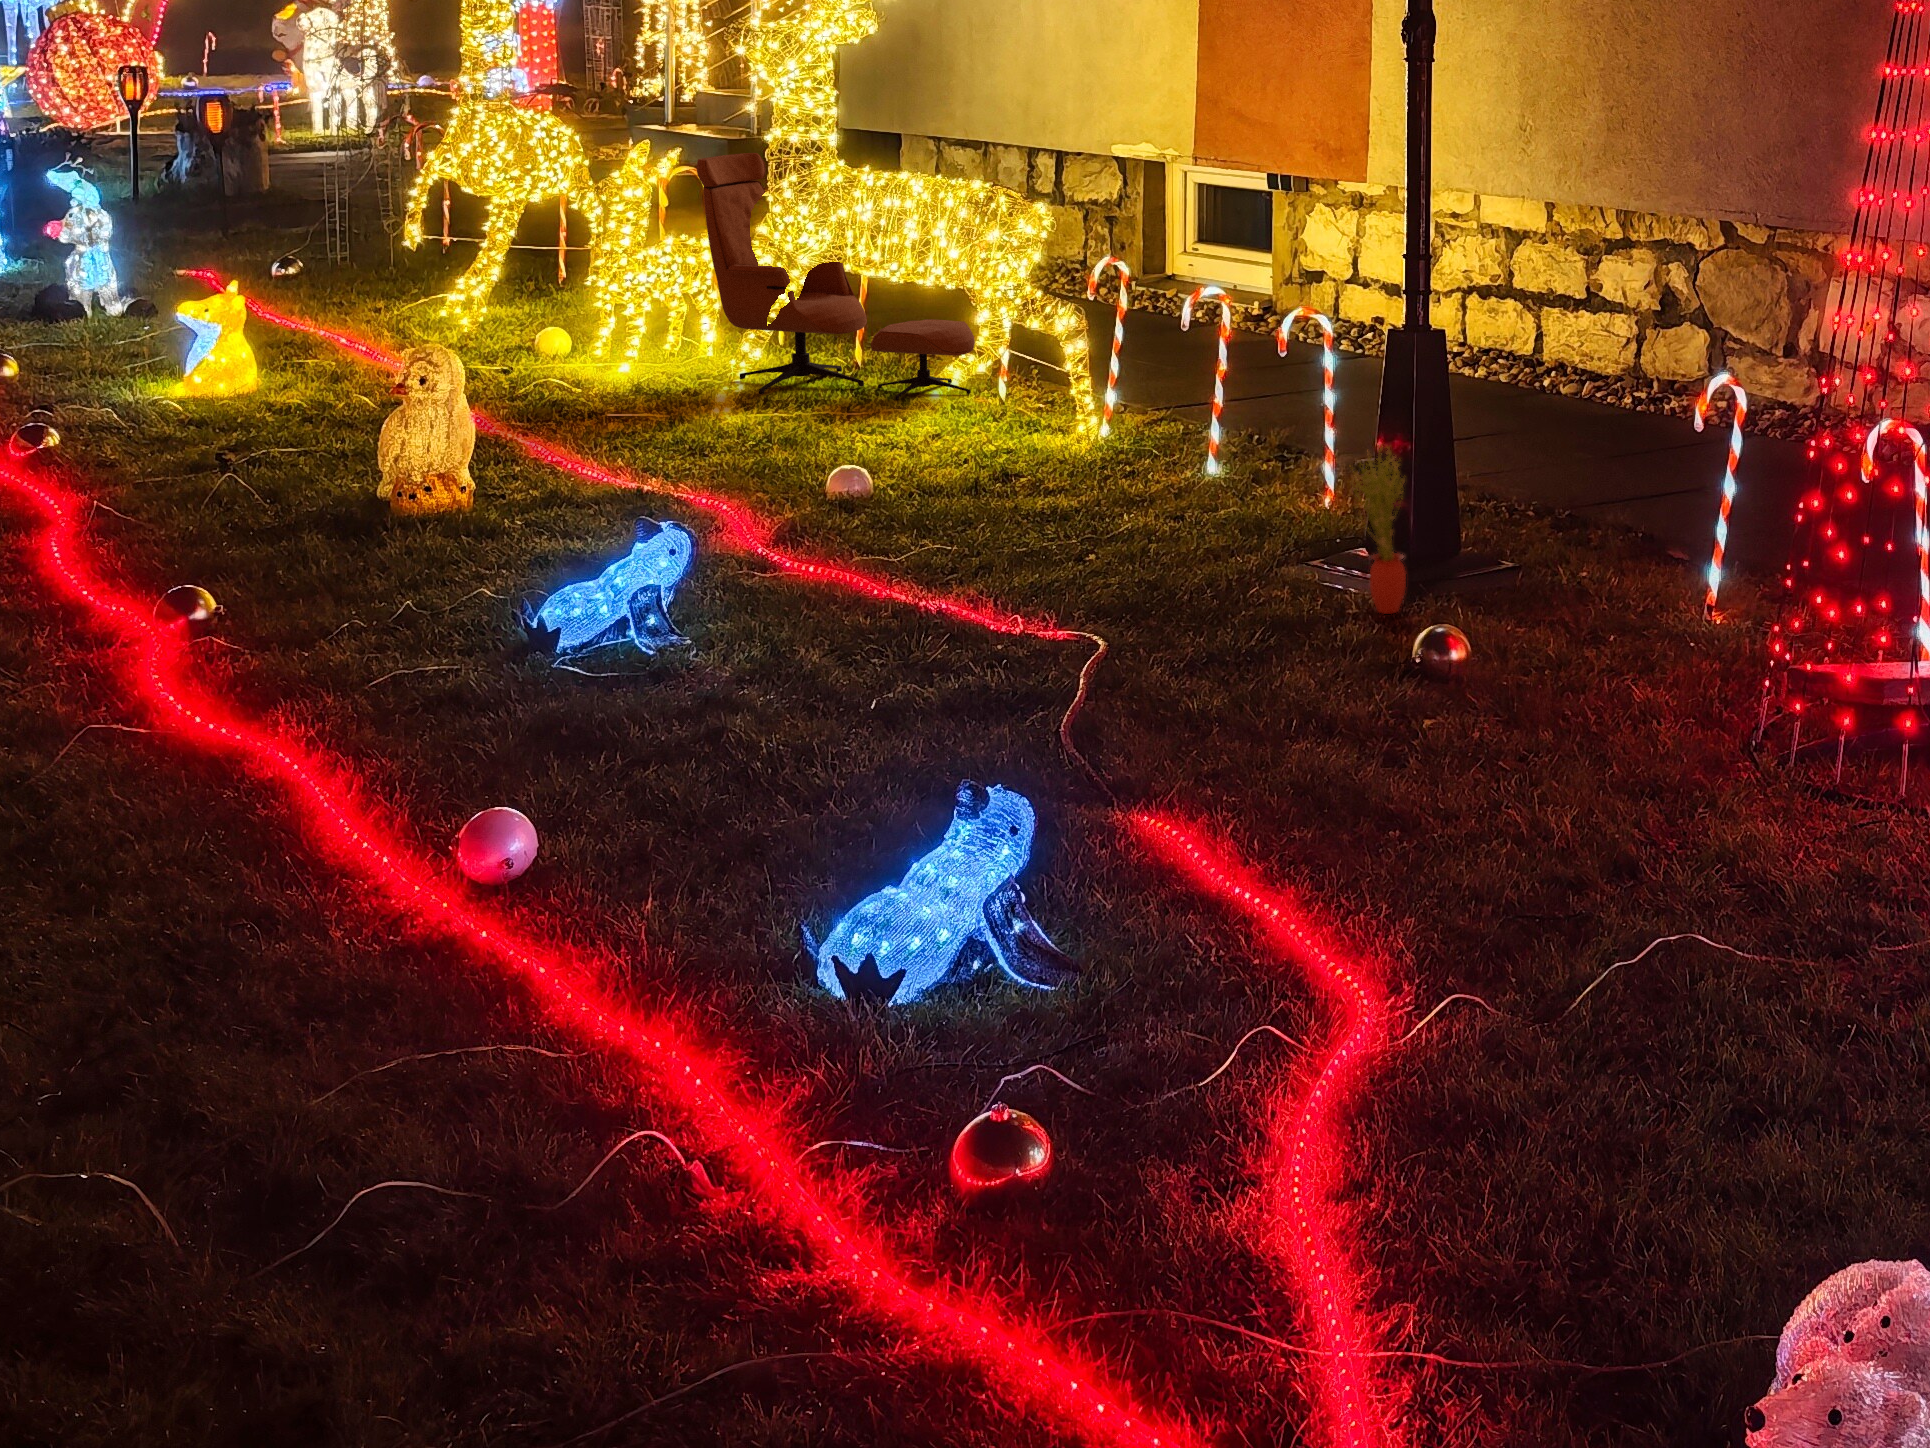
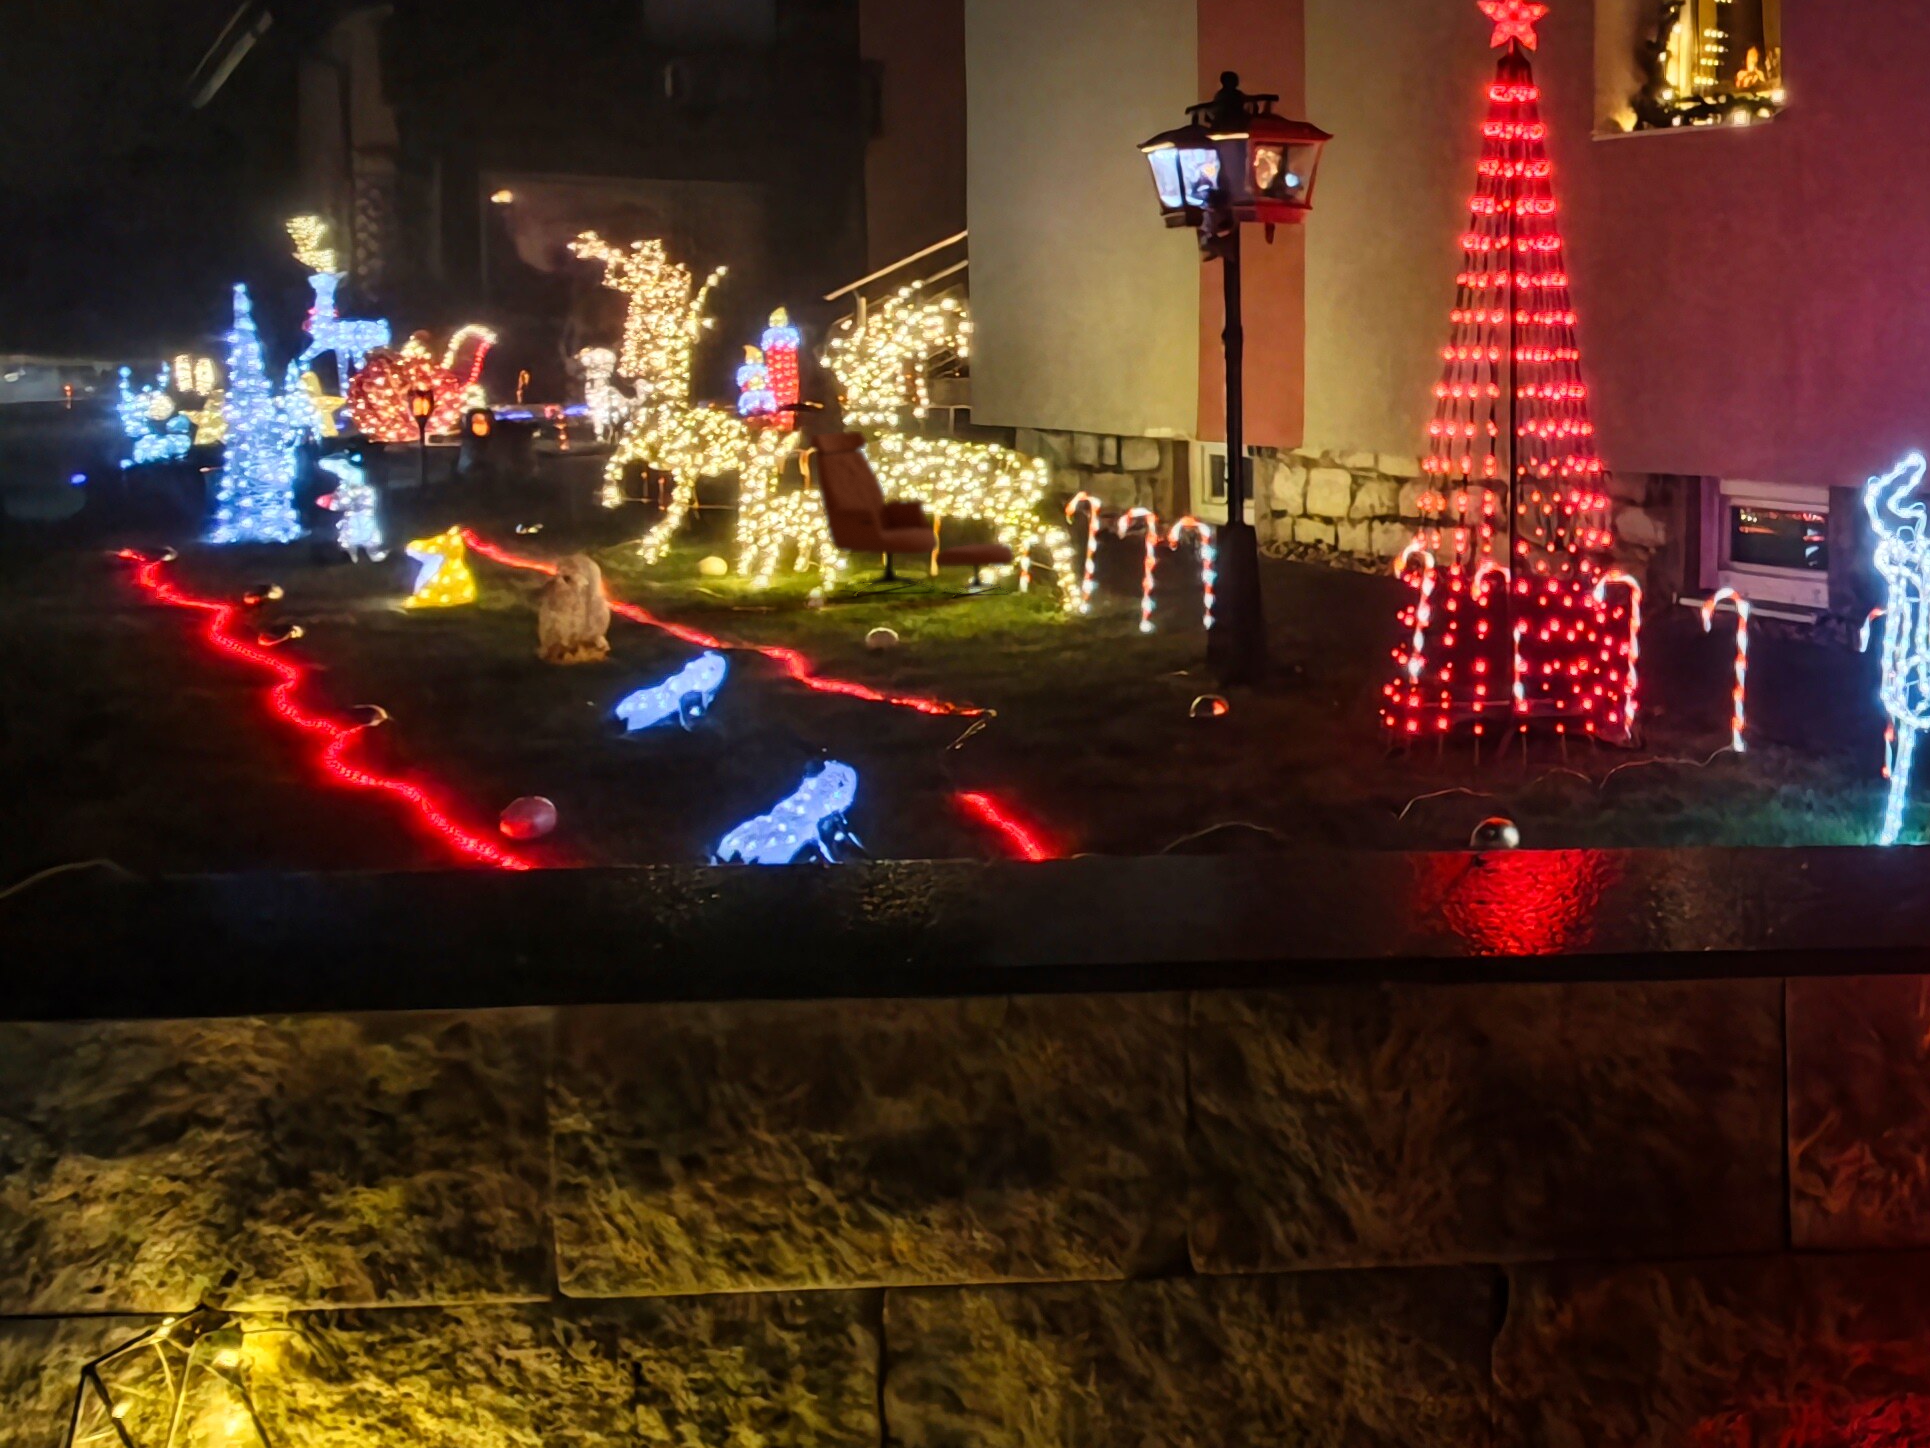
potted plant: present [1352,445,1406,614] -> none [1177,590,1215,696]

